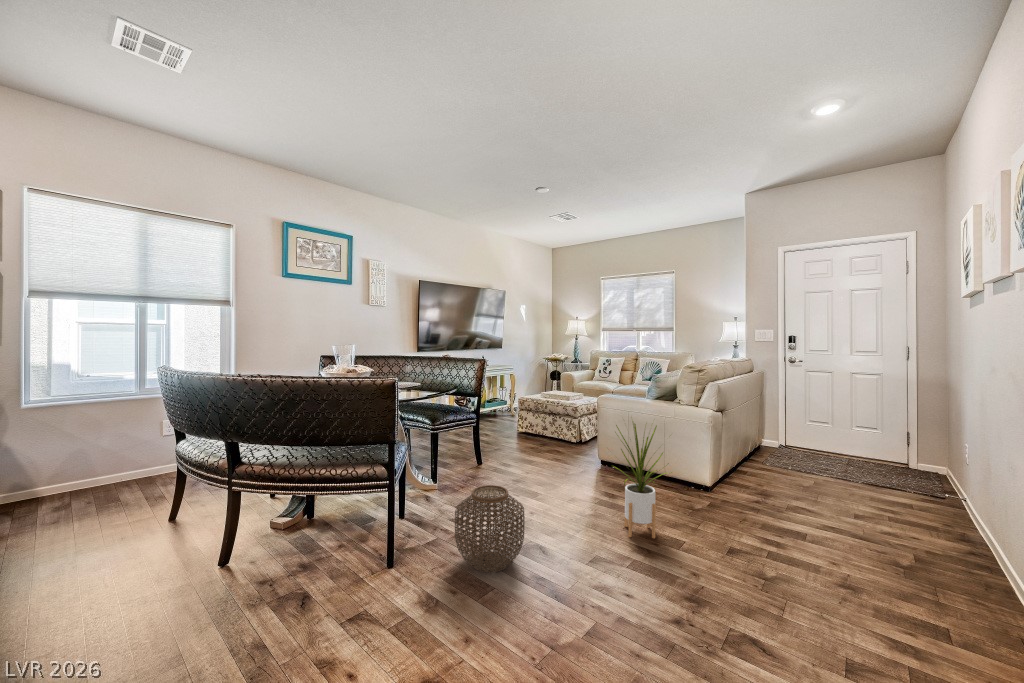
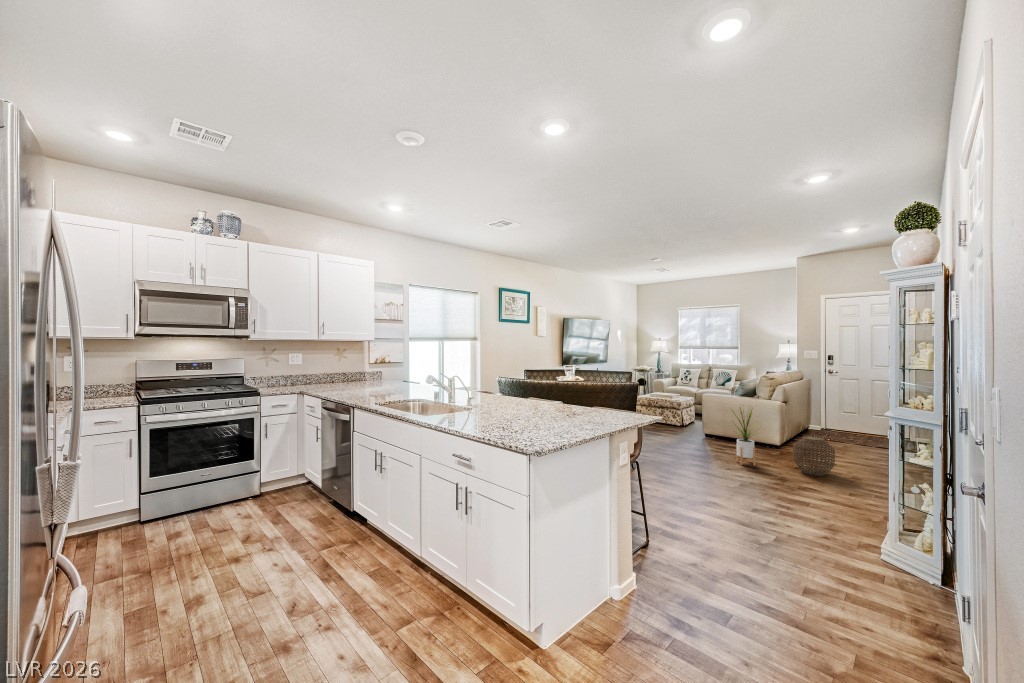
woven basket: present [455,485,525,572] -> present [793,436,835,476]

